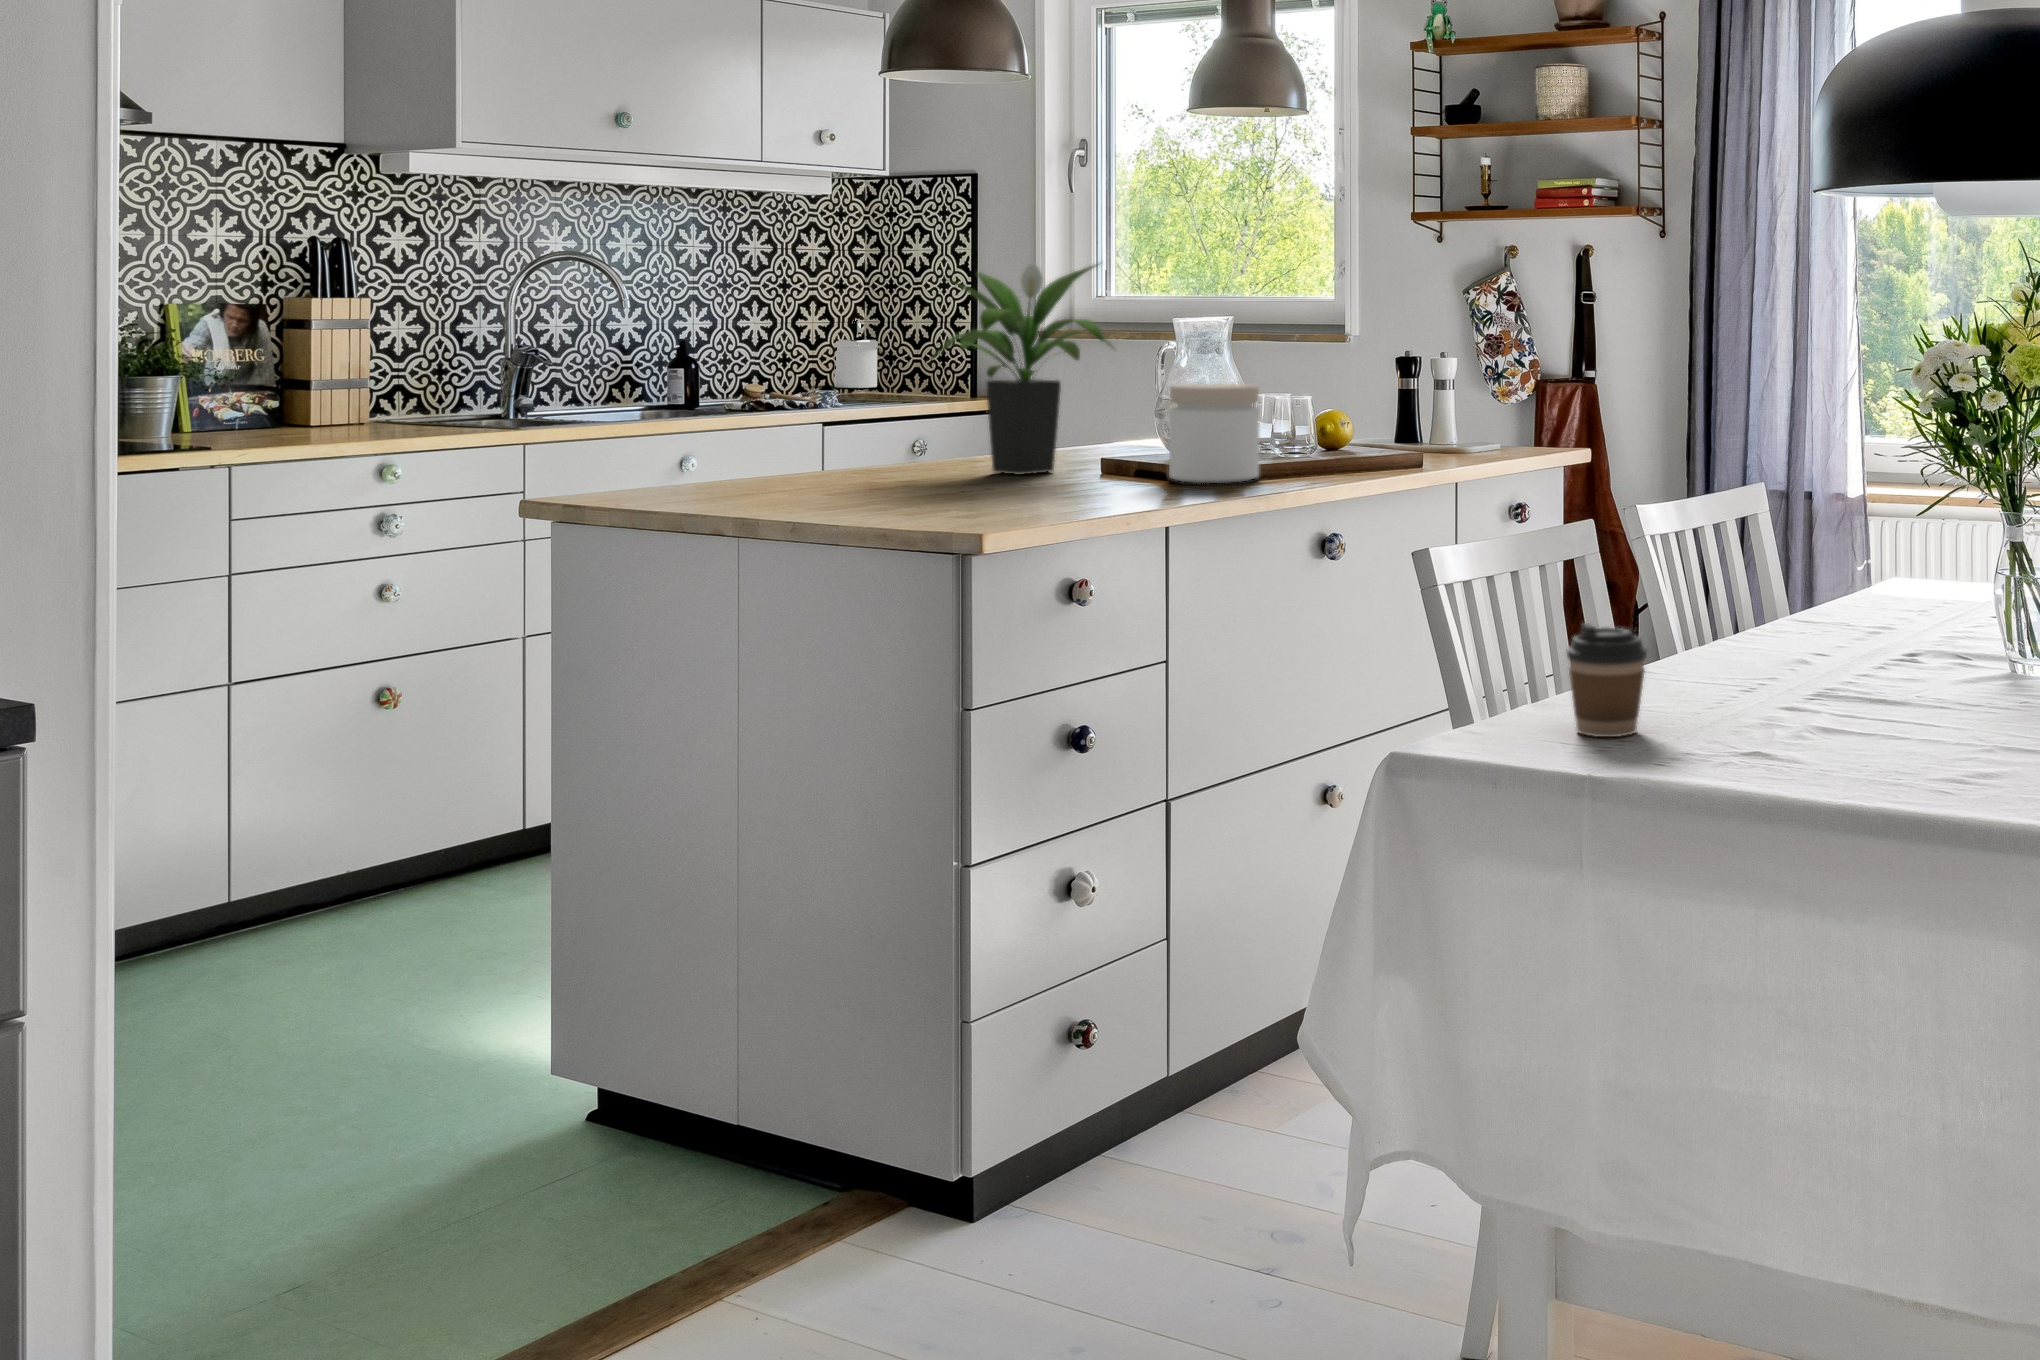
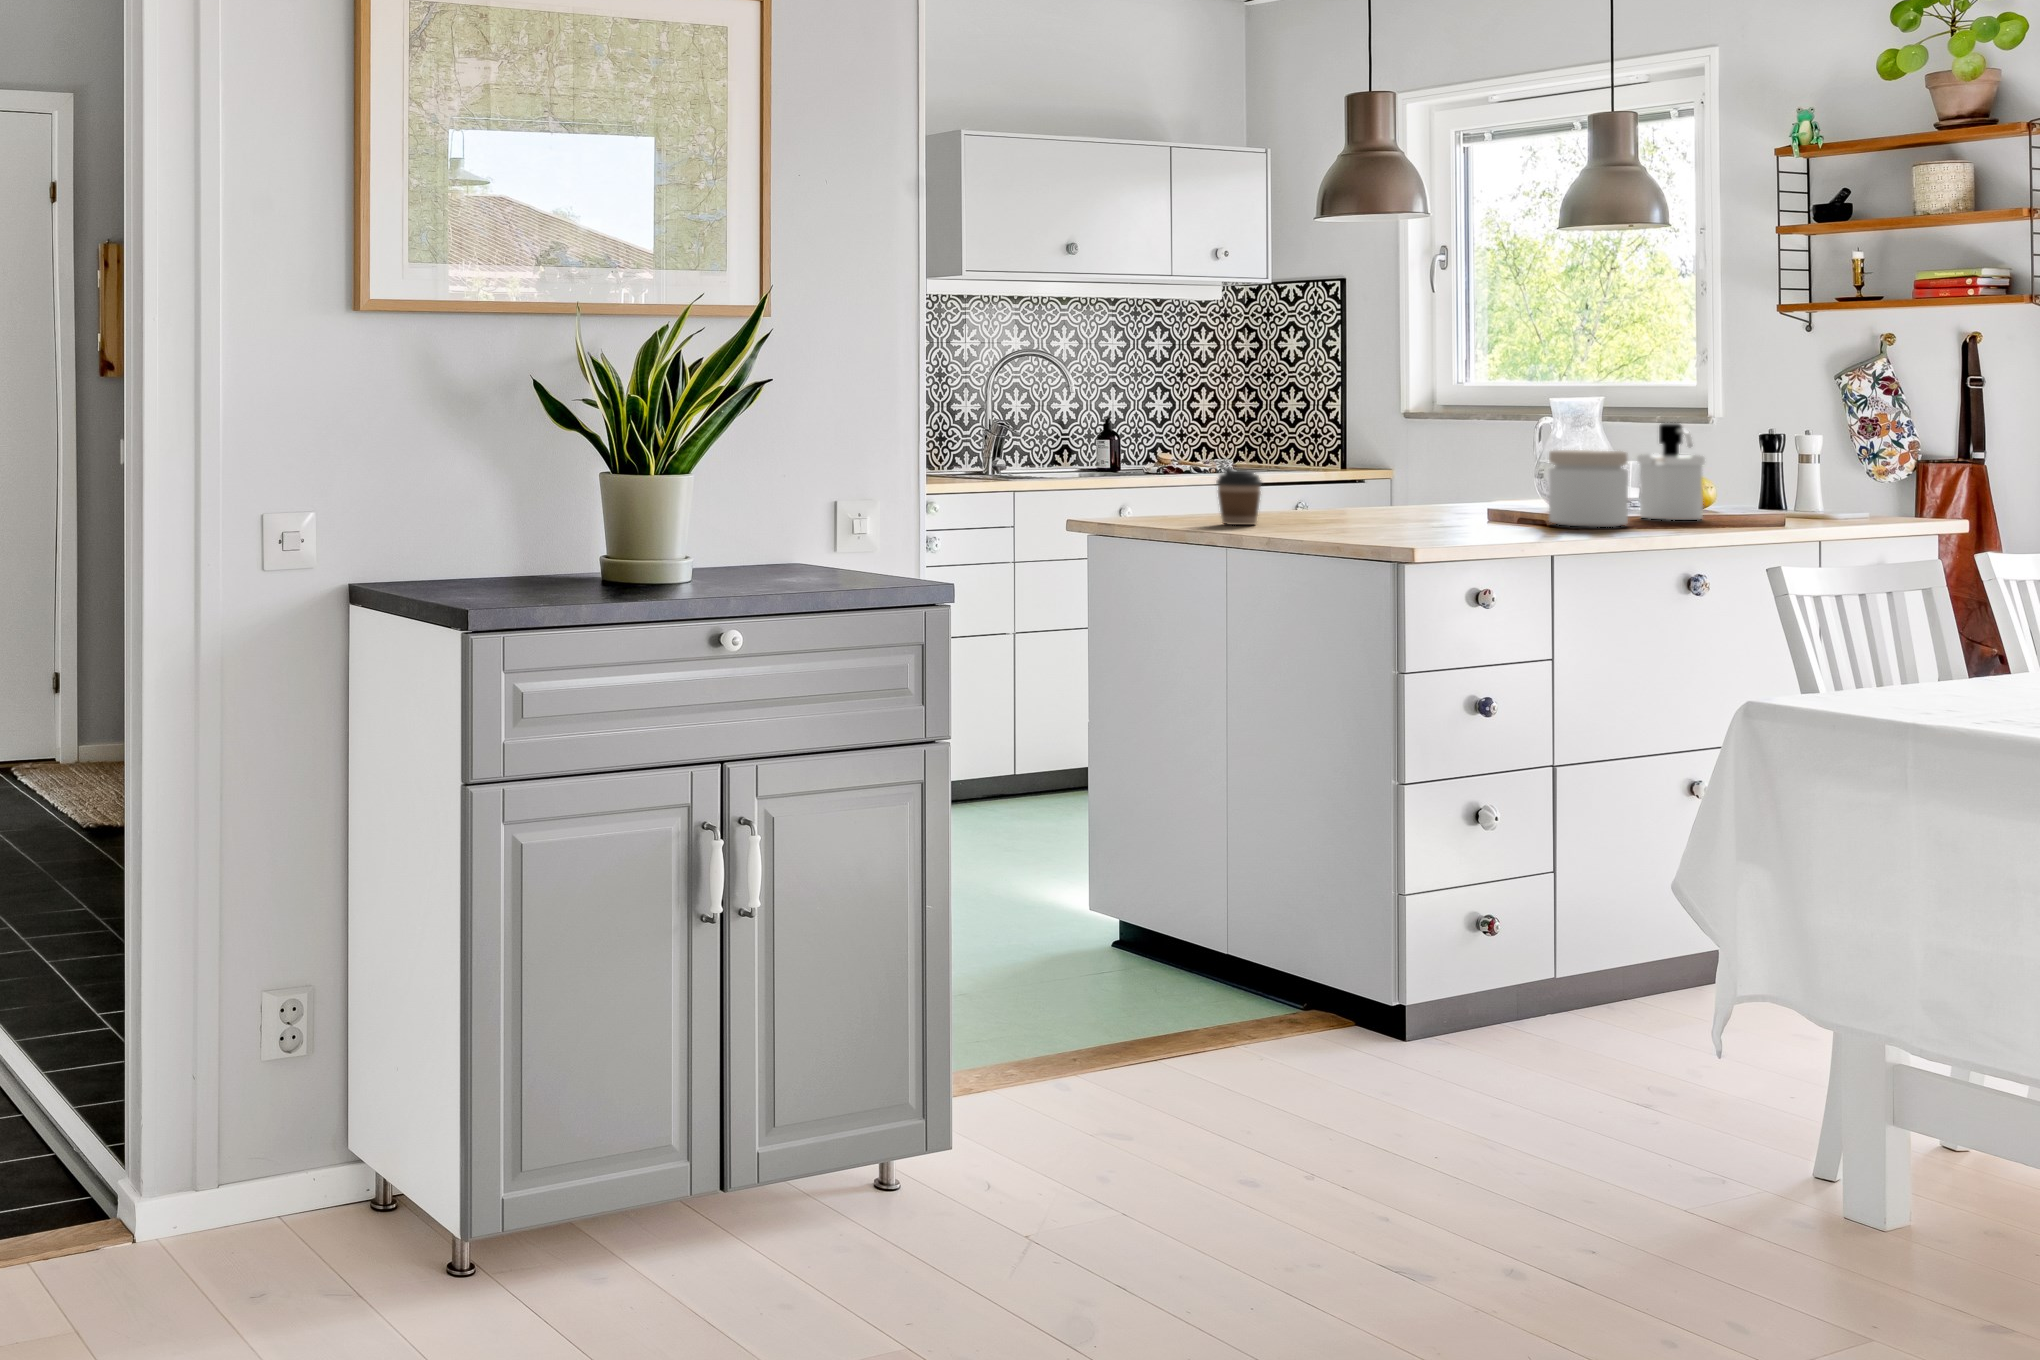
potted plant: present [931,263,1115,475] -> none [1345,355,1501,517]
soap dispenser: present [835,319,878,388] -> present [1637,423,1705,520]
coffee cup: present [1567,623,1647,737] -> present [1217,467,1262,525]

